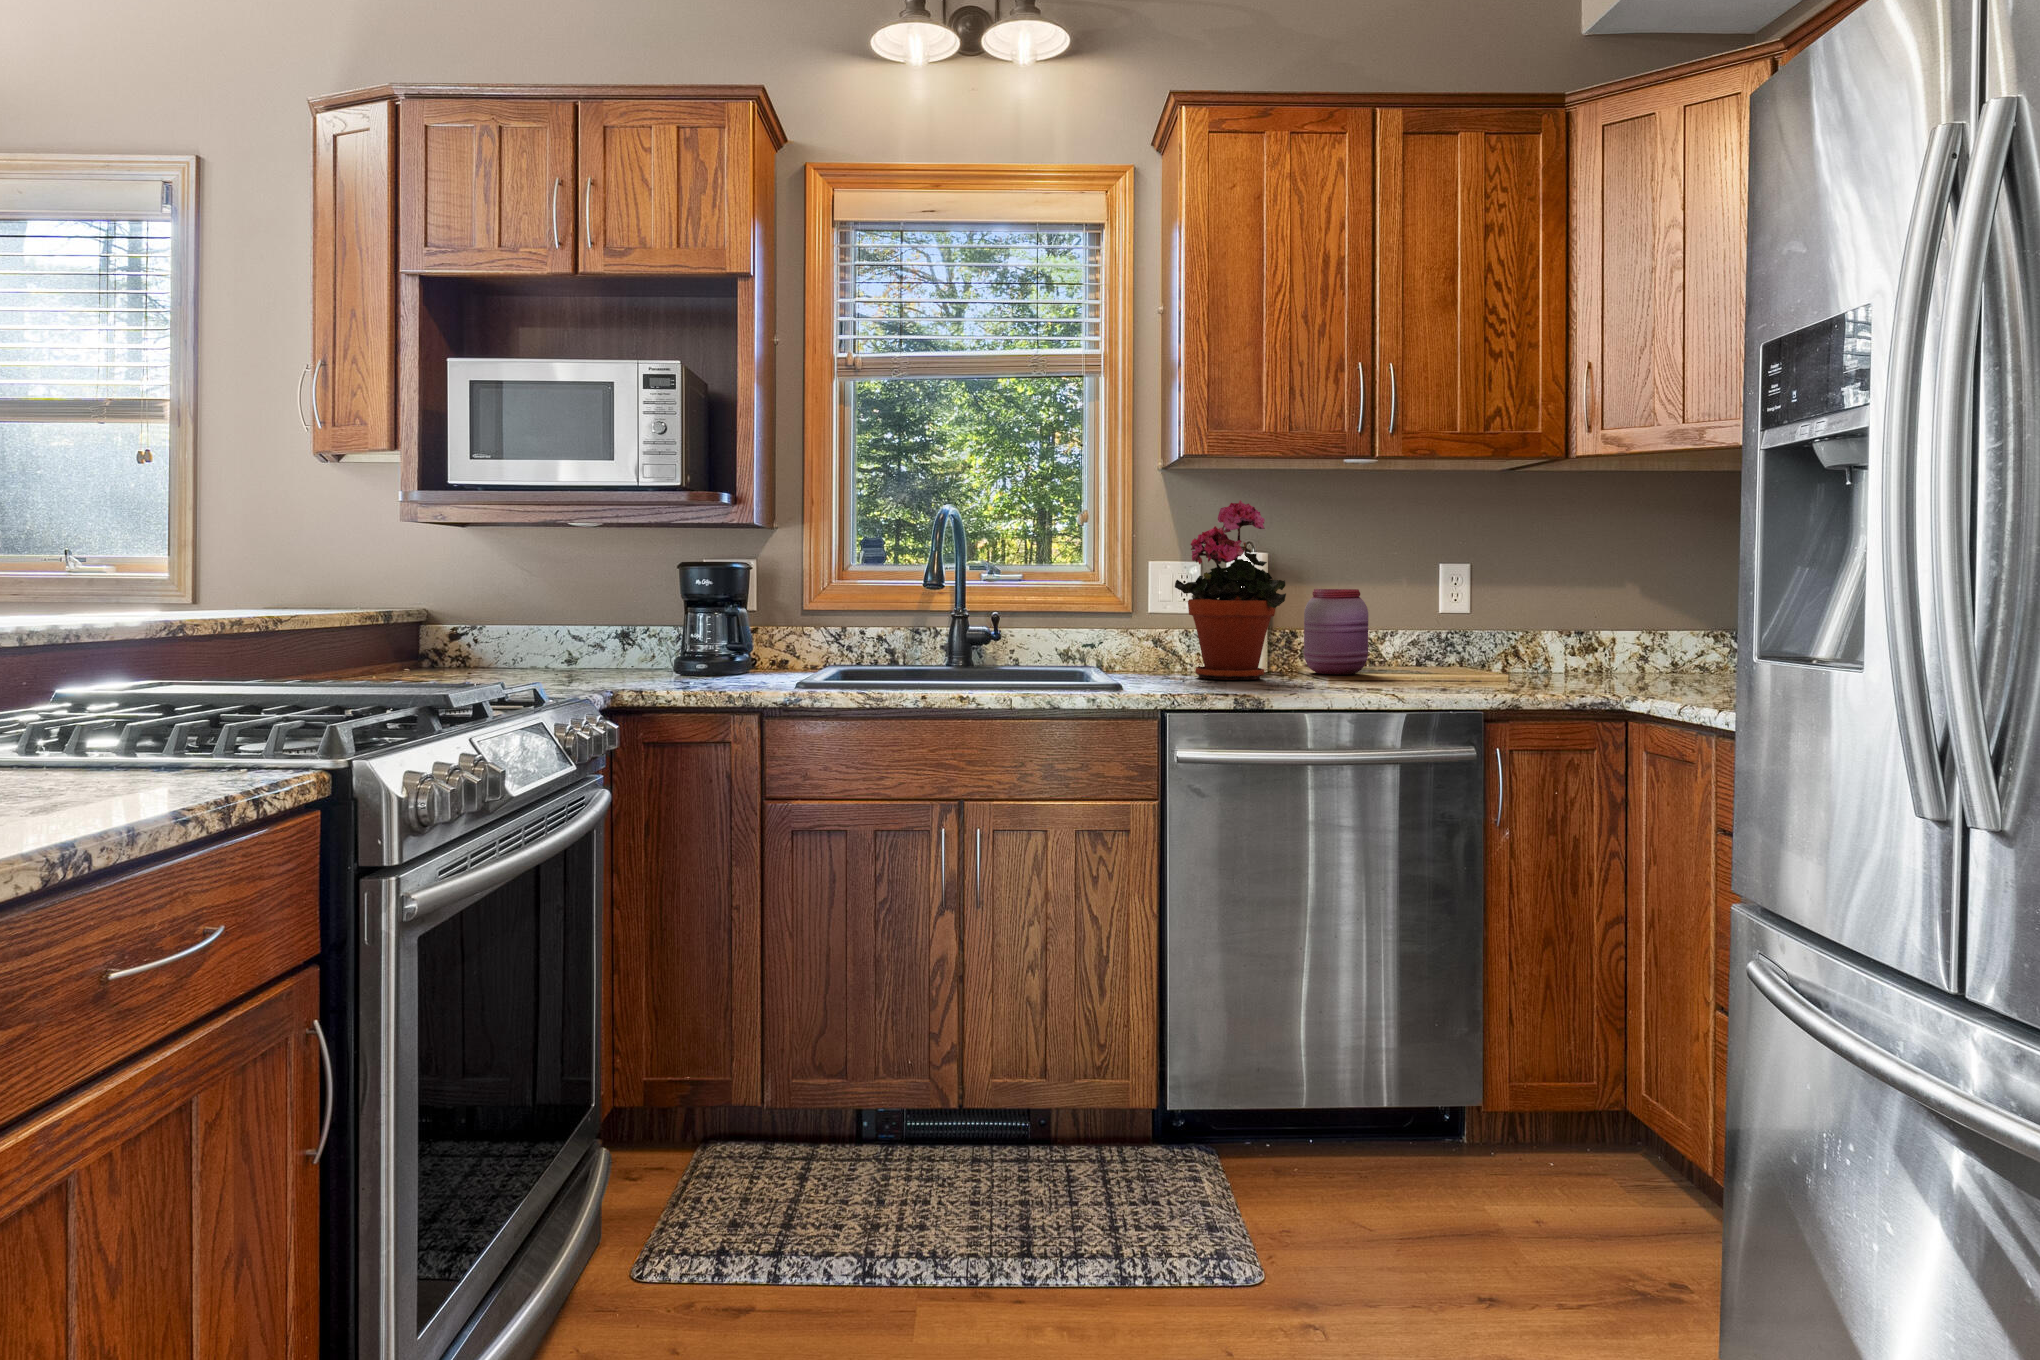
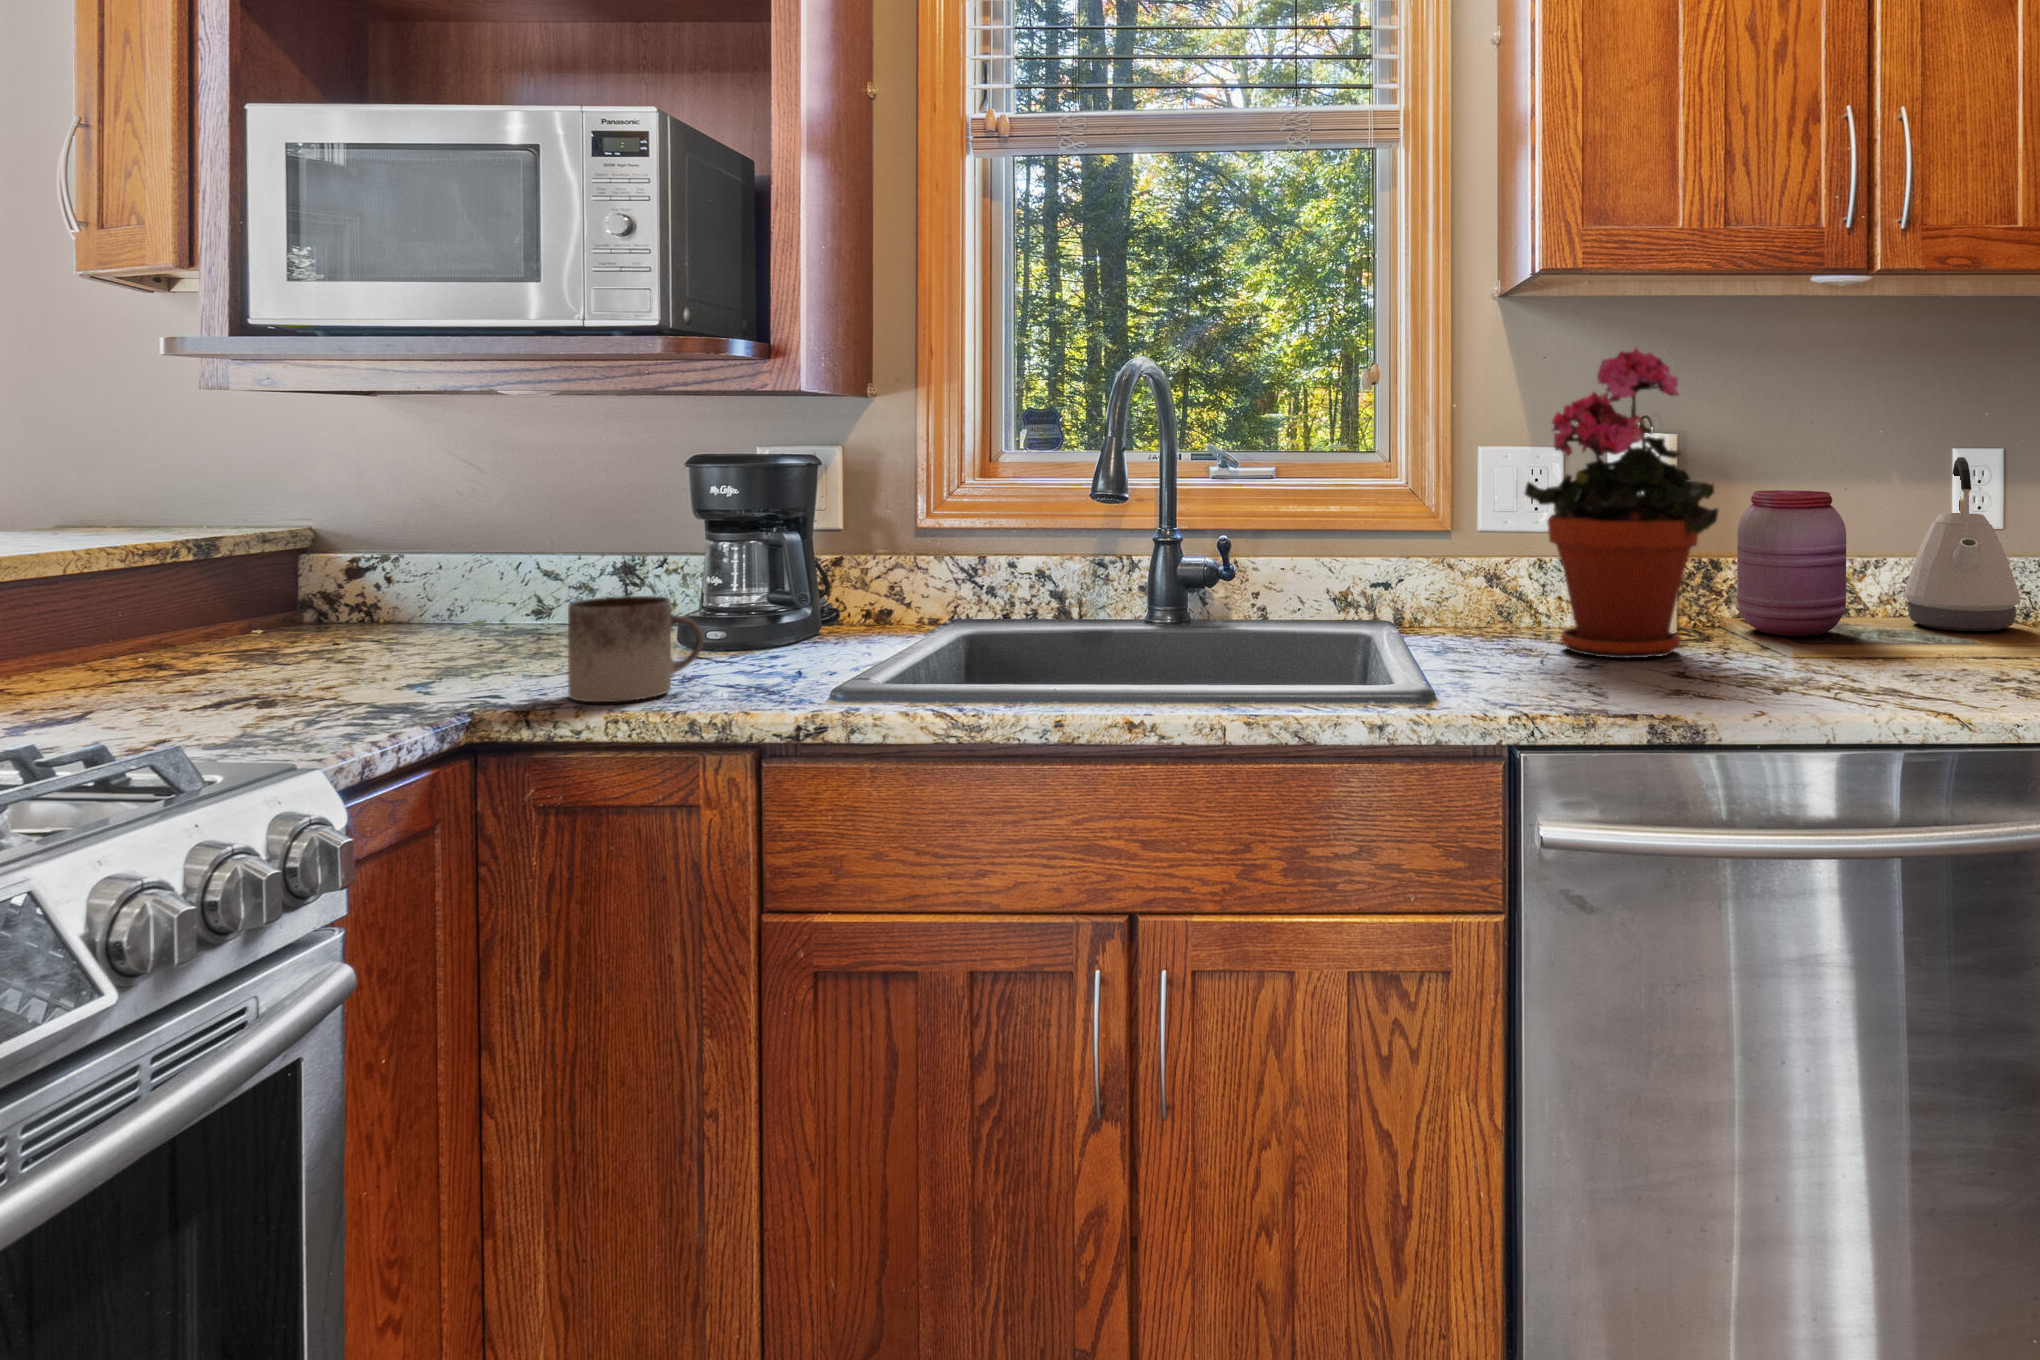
kettle: none [1407,570,1476,674] -> present [1904,457,2020,631]
mug: none [653,634,720,687] -> present [568,596,704,702]

